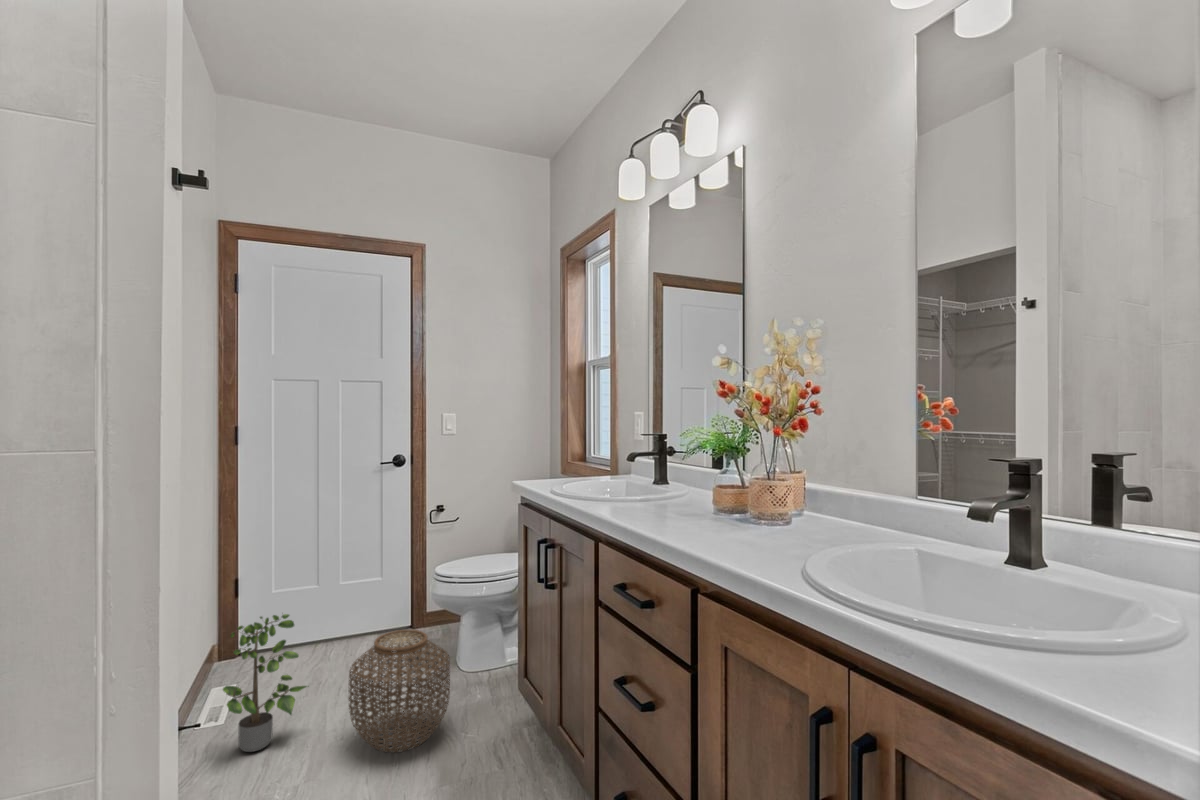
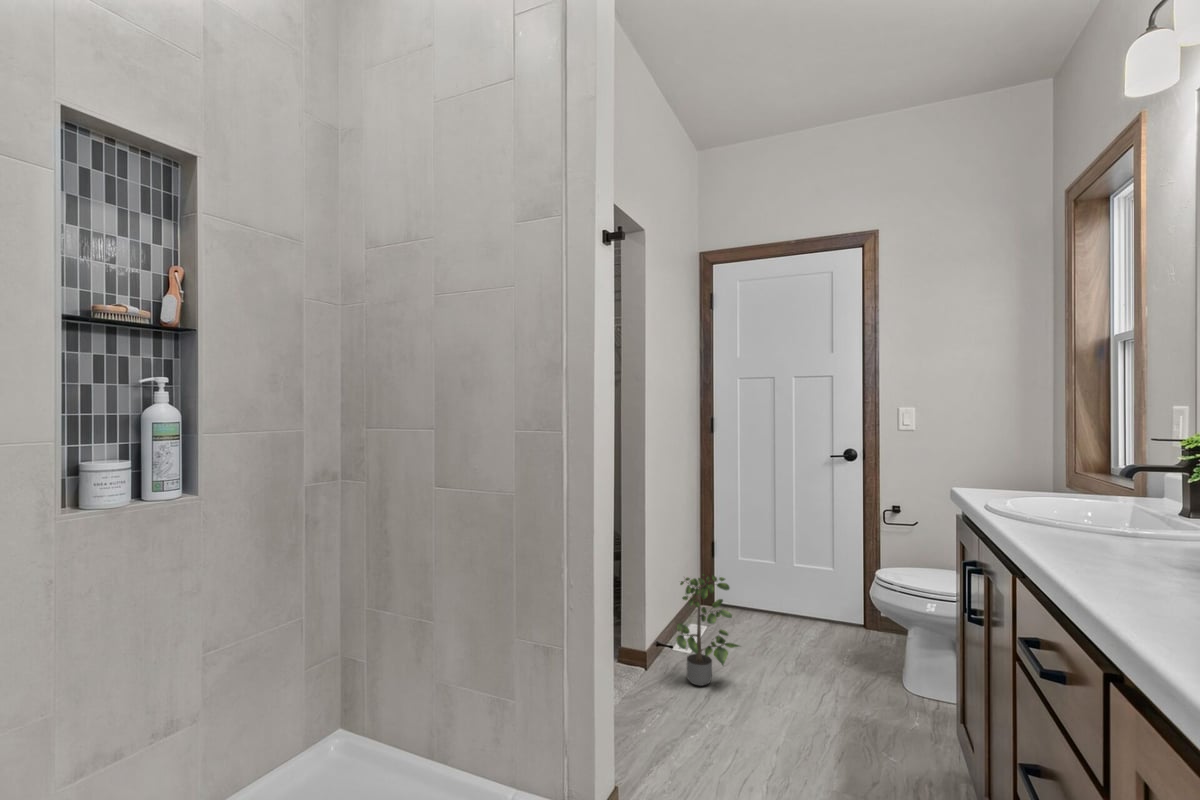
woven basket: present [349,630,450,752] -> none [766,620,870,745]

